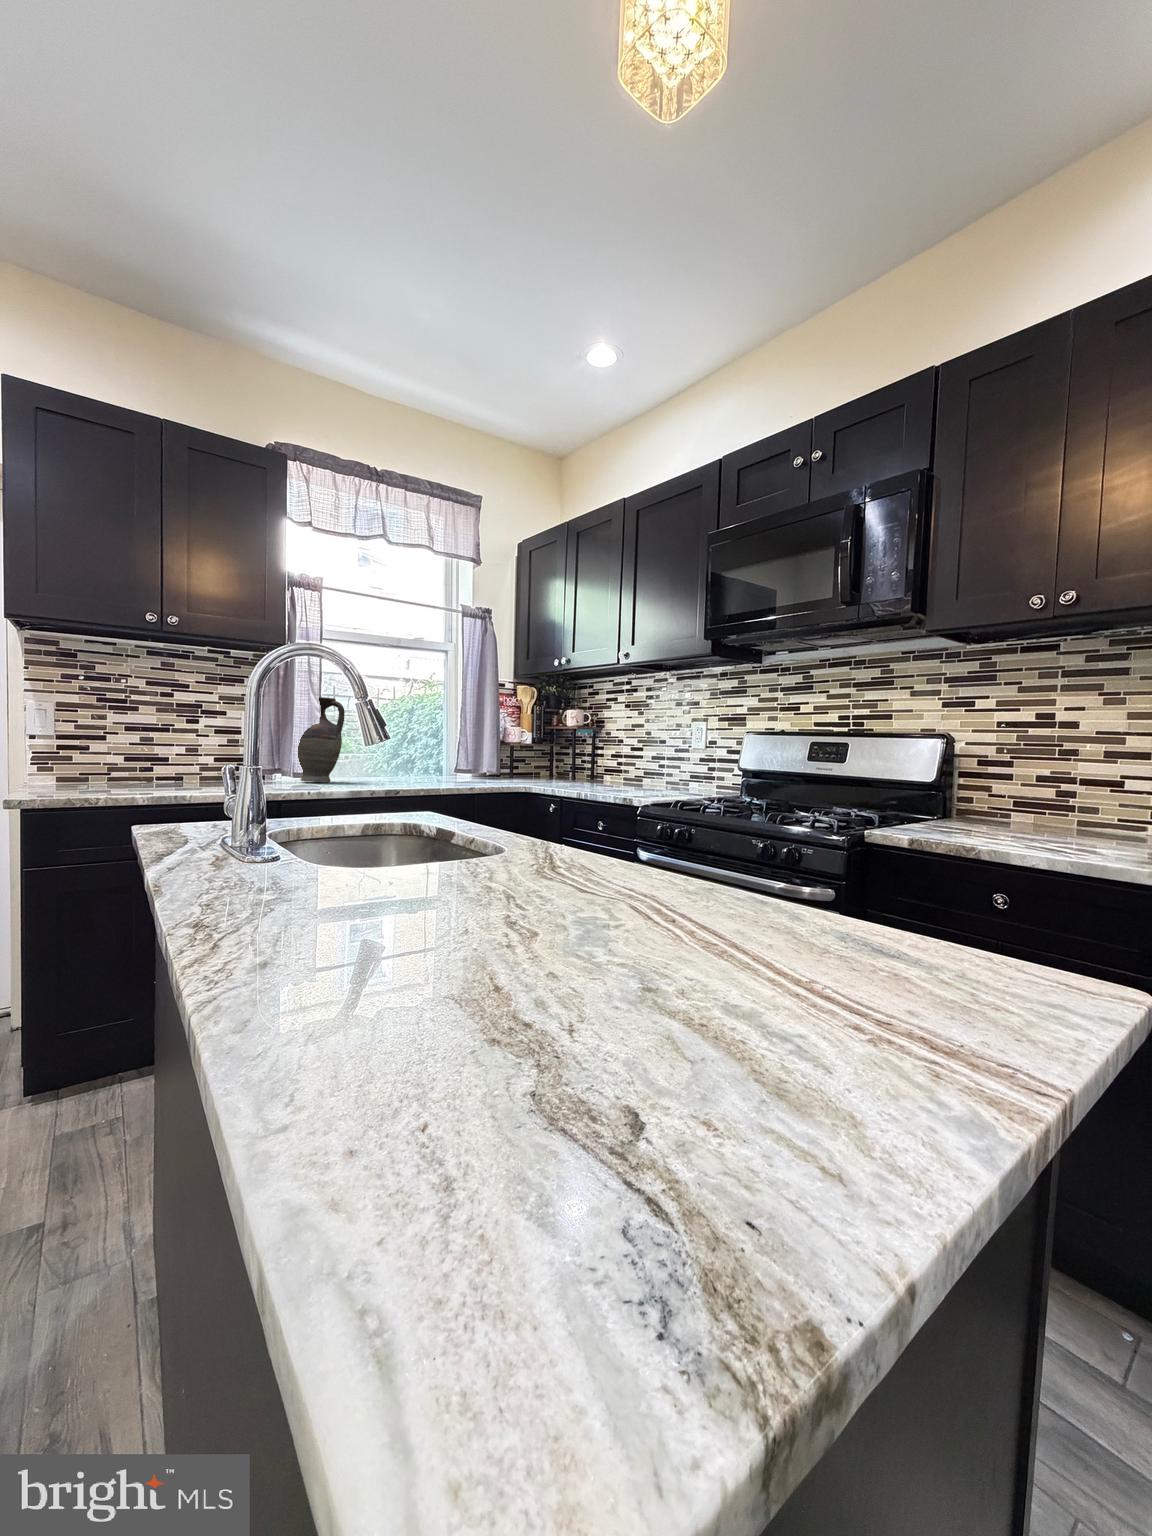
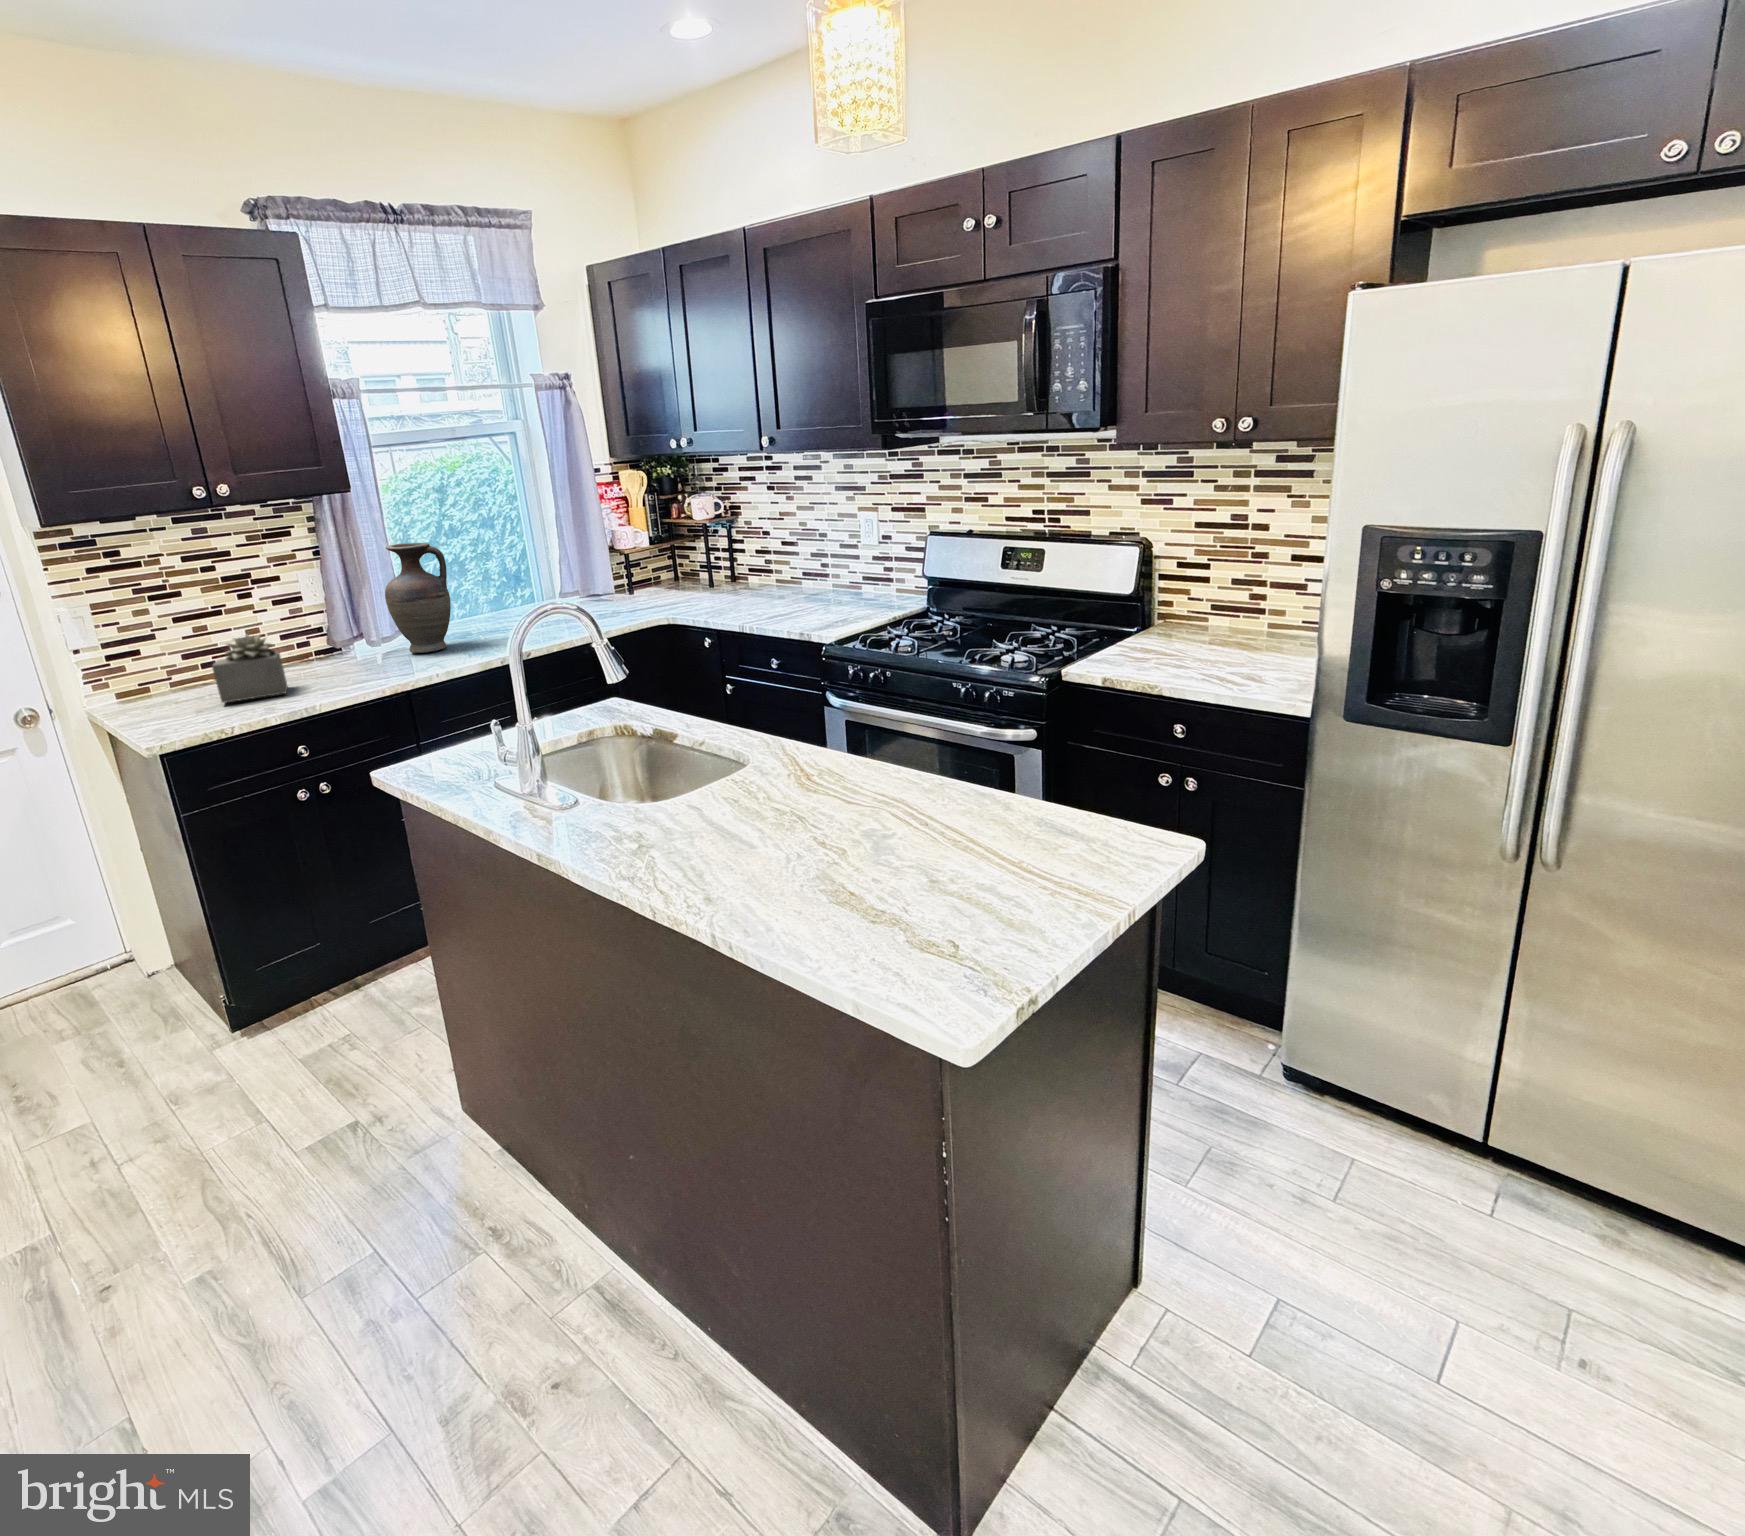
succulent plant: none [134,735,194,784] -> present [212,634,288,703]

